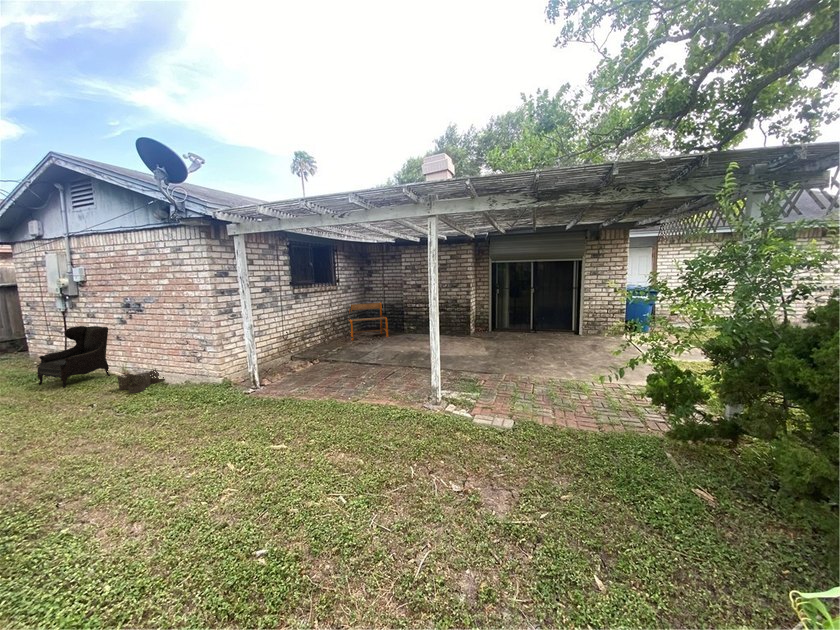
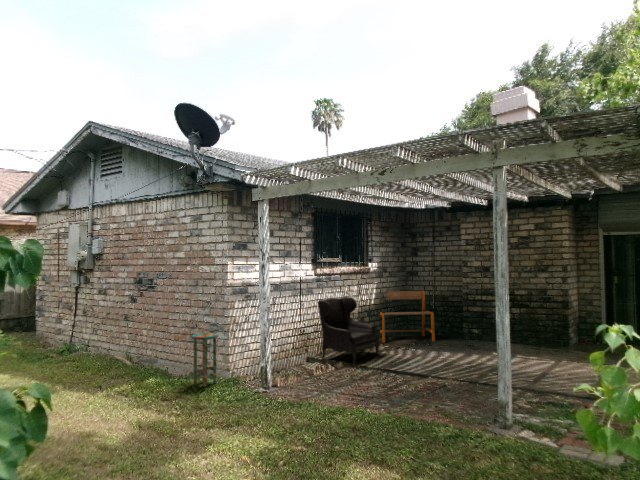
armchair: present [37,326,110,388] -> present [318,297,379,365]
side table: none [181,346,209,389] -> present [192,333,218,387]
woven basket: present [117,368,165,393] -> none [124,356,168,384]

